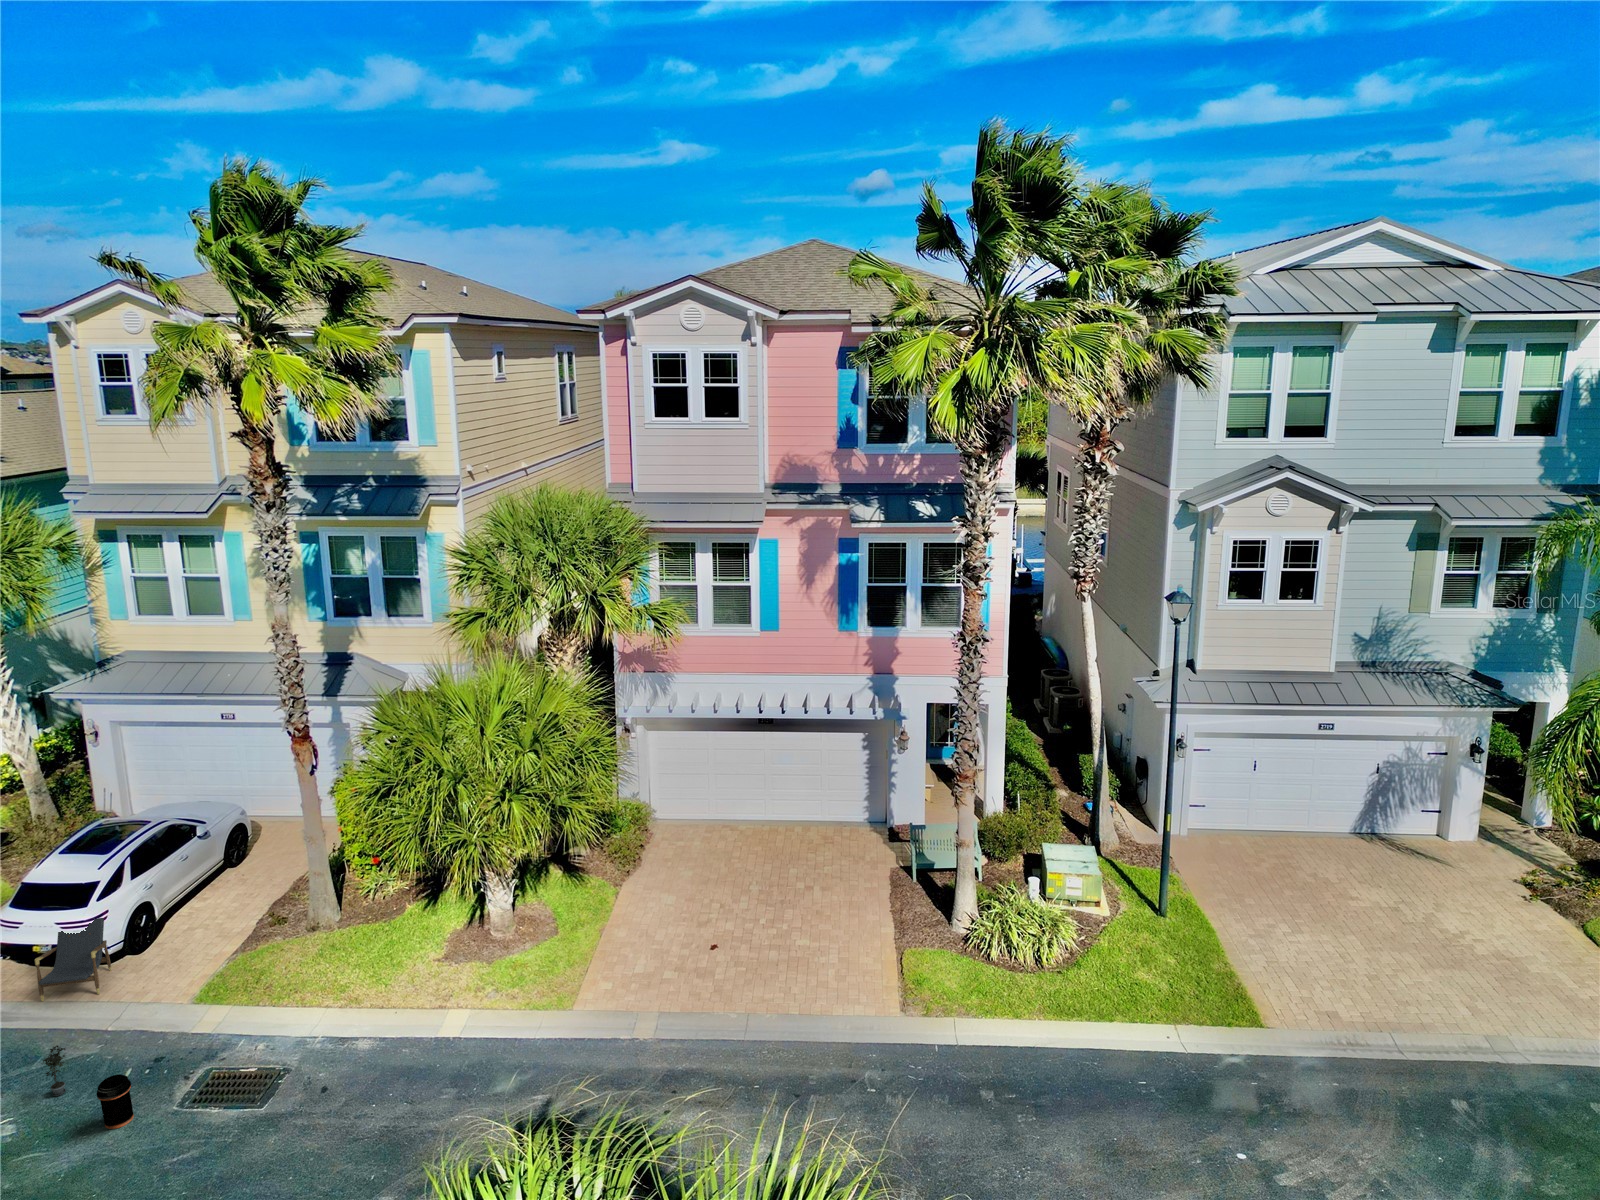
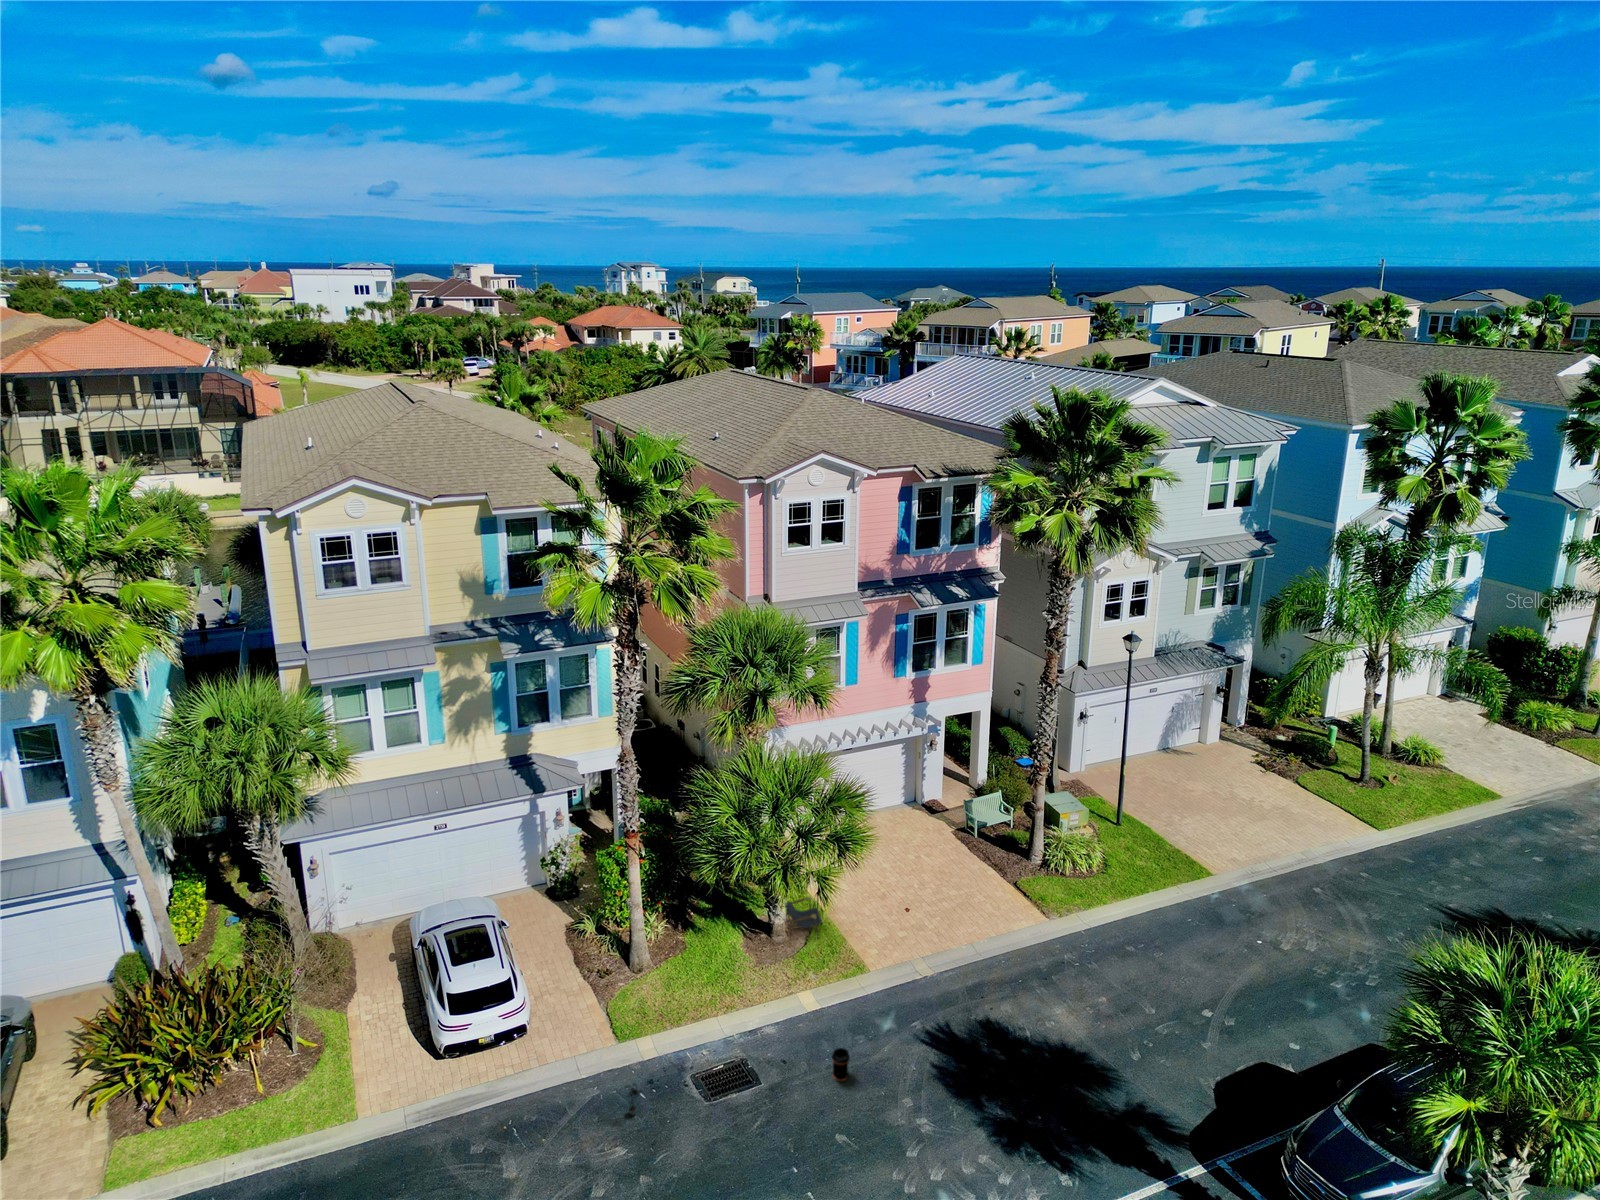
lounge chair: present [35,918,111,1001] -> present [785,897,822,937]
trash can: present [96,1074,134,1129] -> present [832,1048,850,1081]

